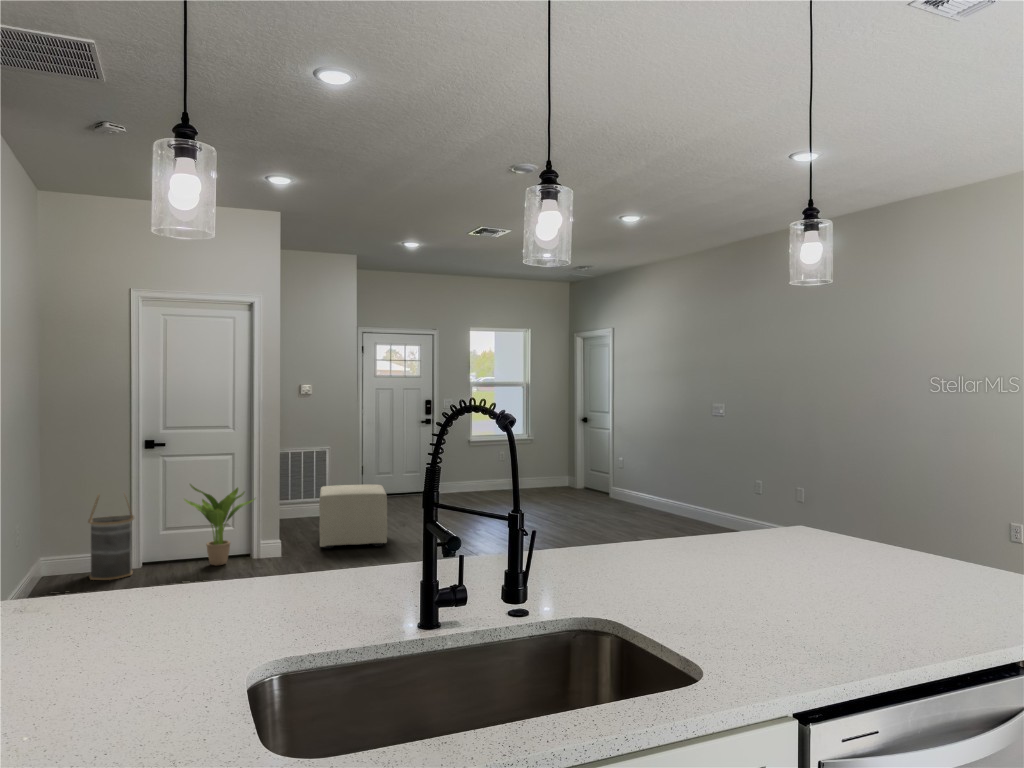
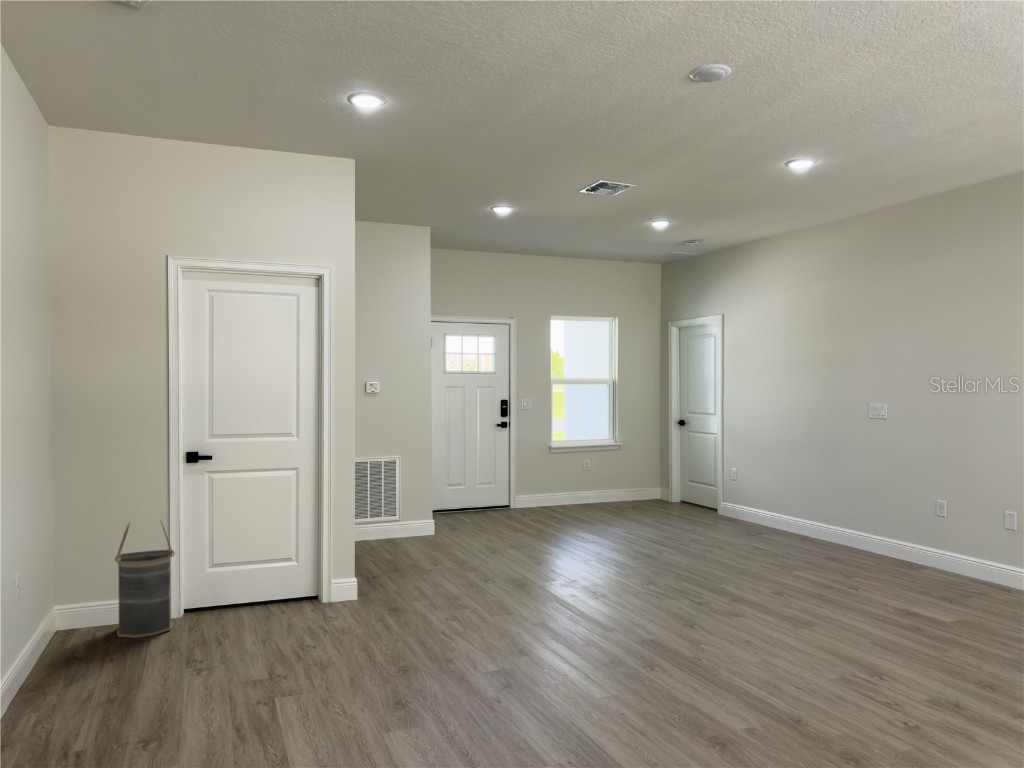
potted plant: present [184,484,255,565] -> none [236,509,327,614]
ottoman: present [319,484,387,549] -> none [398,504,486,587]

